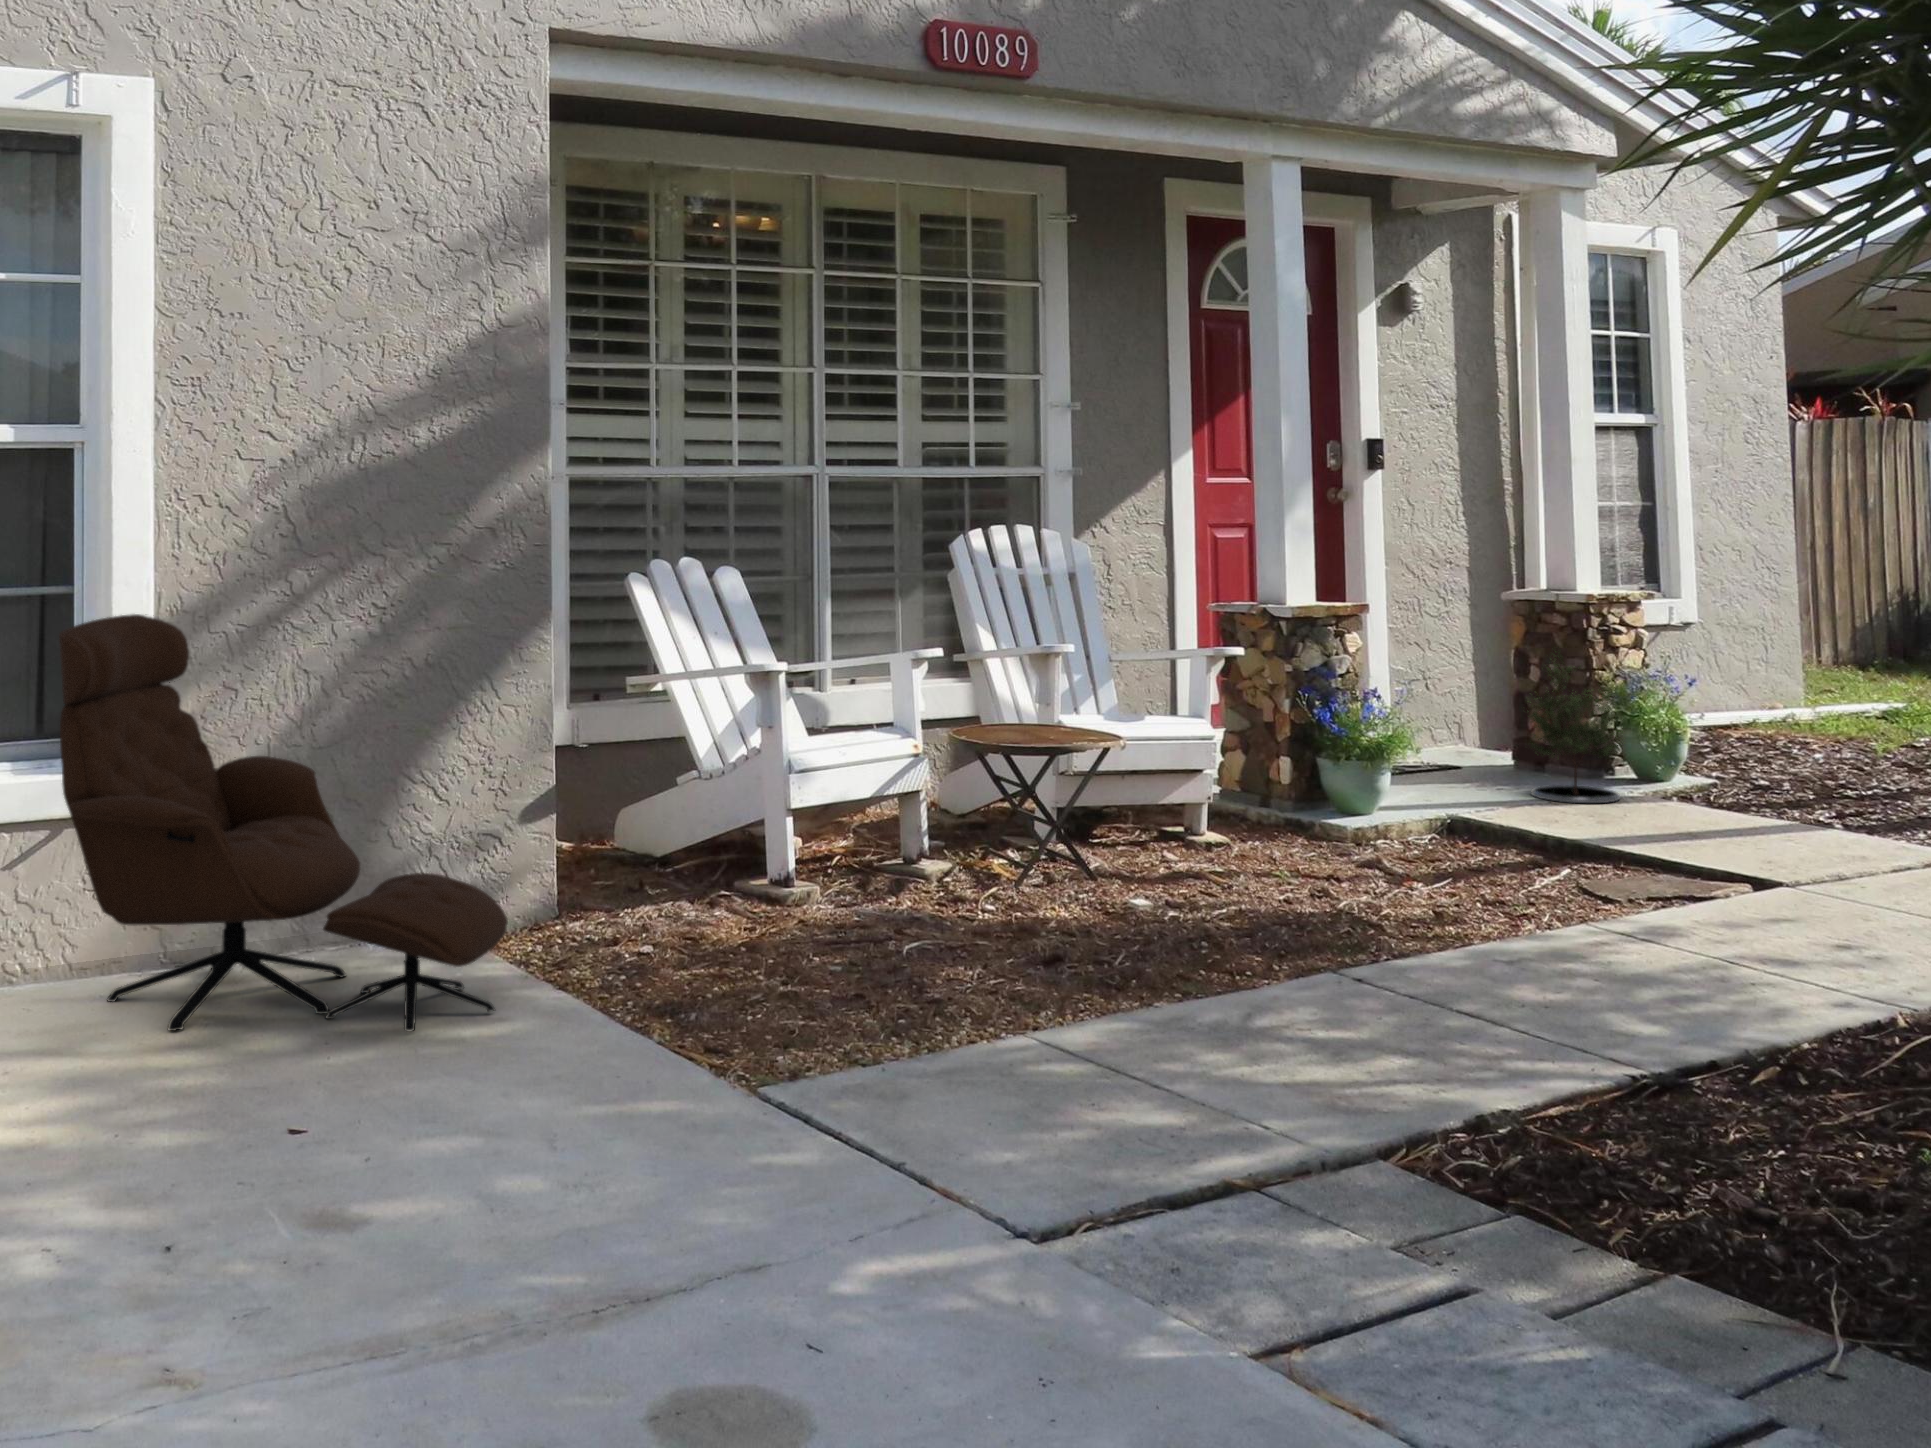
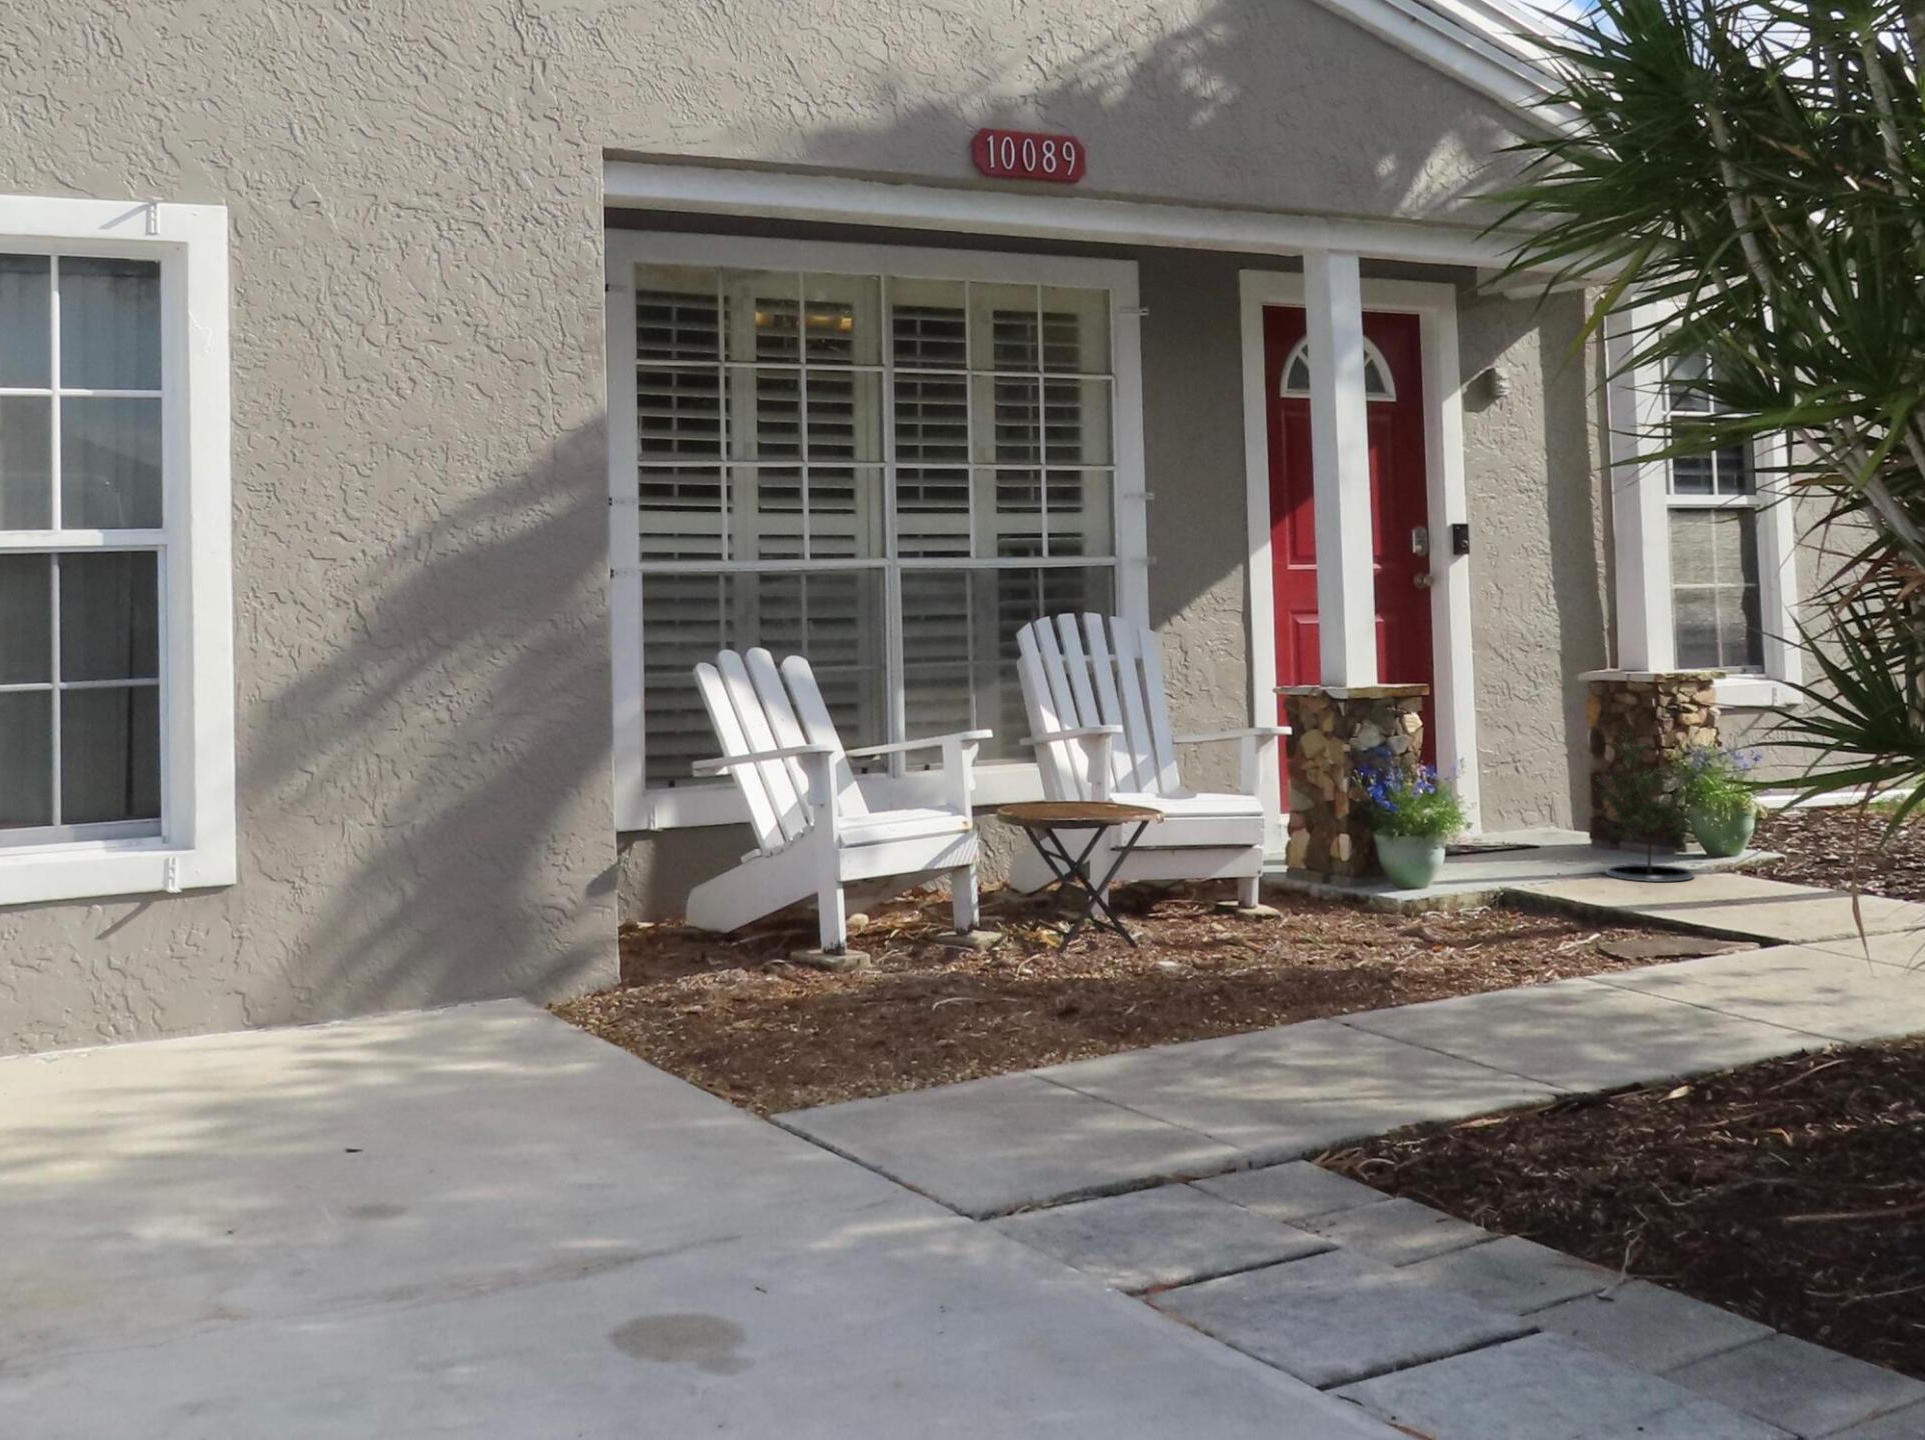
lounge chair: present [59,614,508,1031] -> none [138,703,555,1091]

